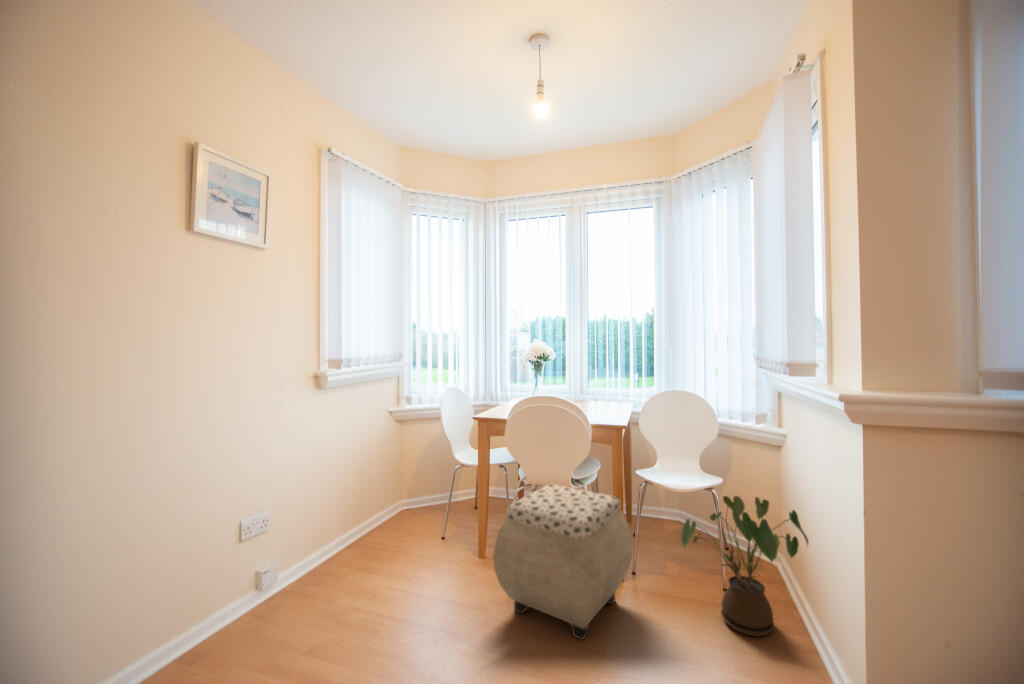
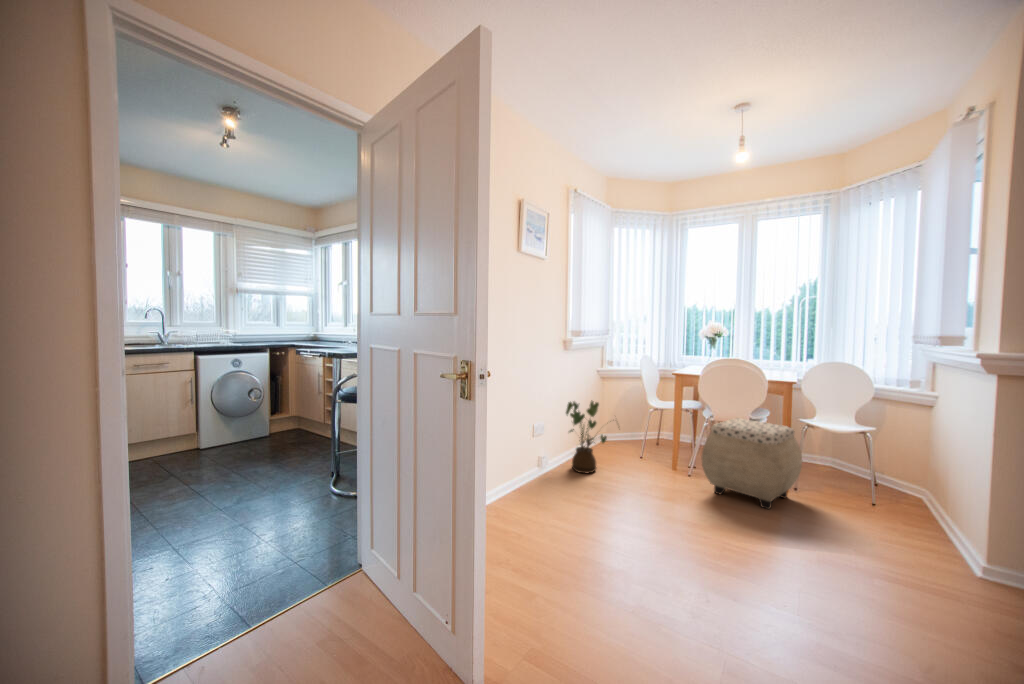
house plant: present [681,496,808,636] -> present [566,401,607,473]

